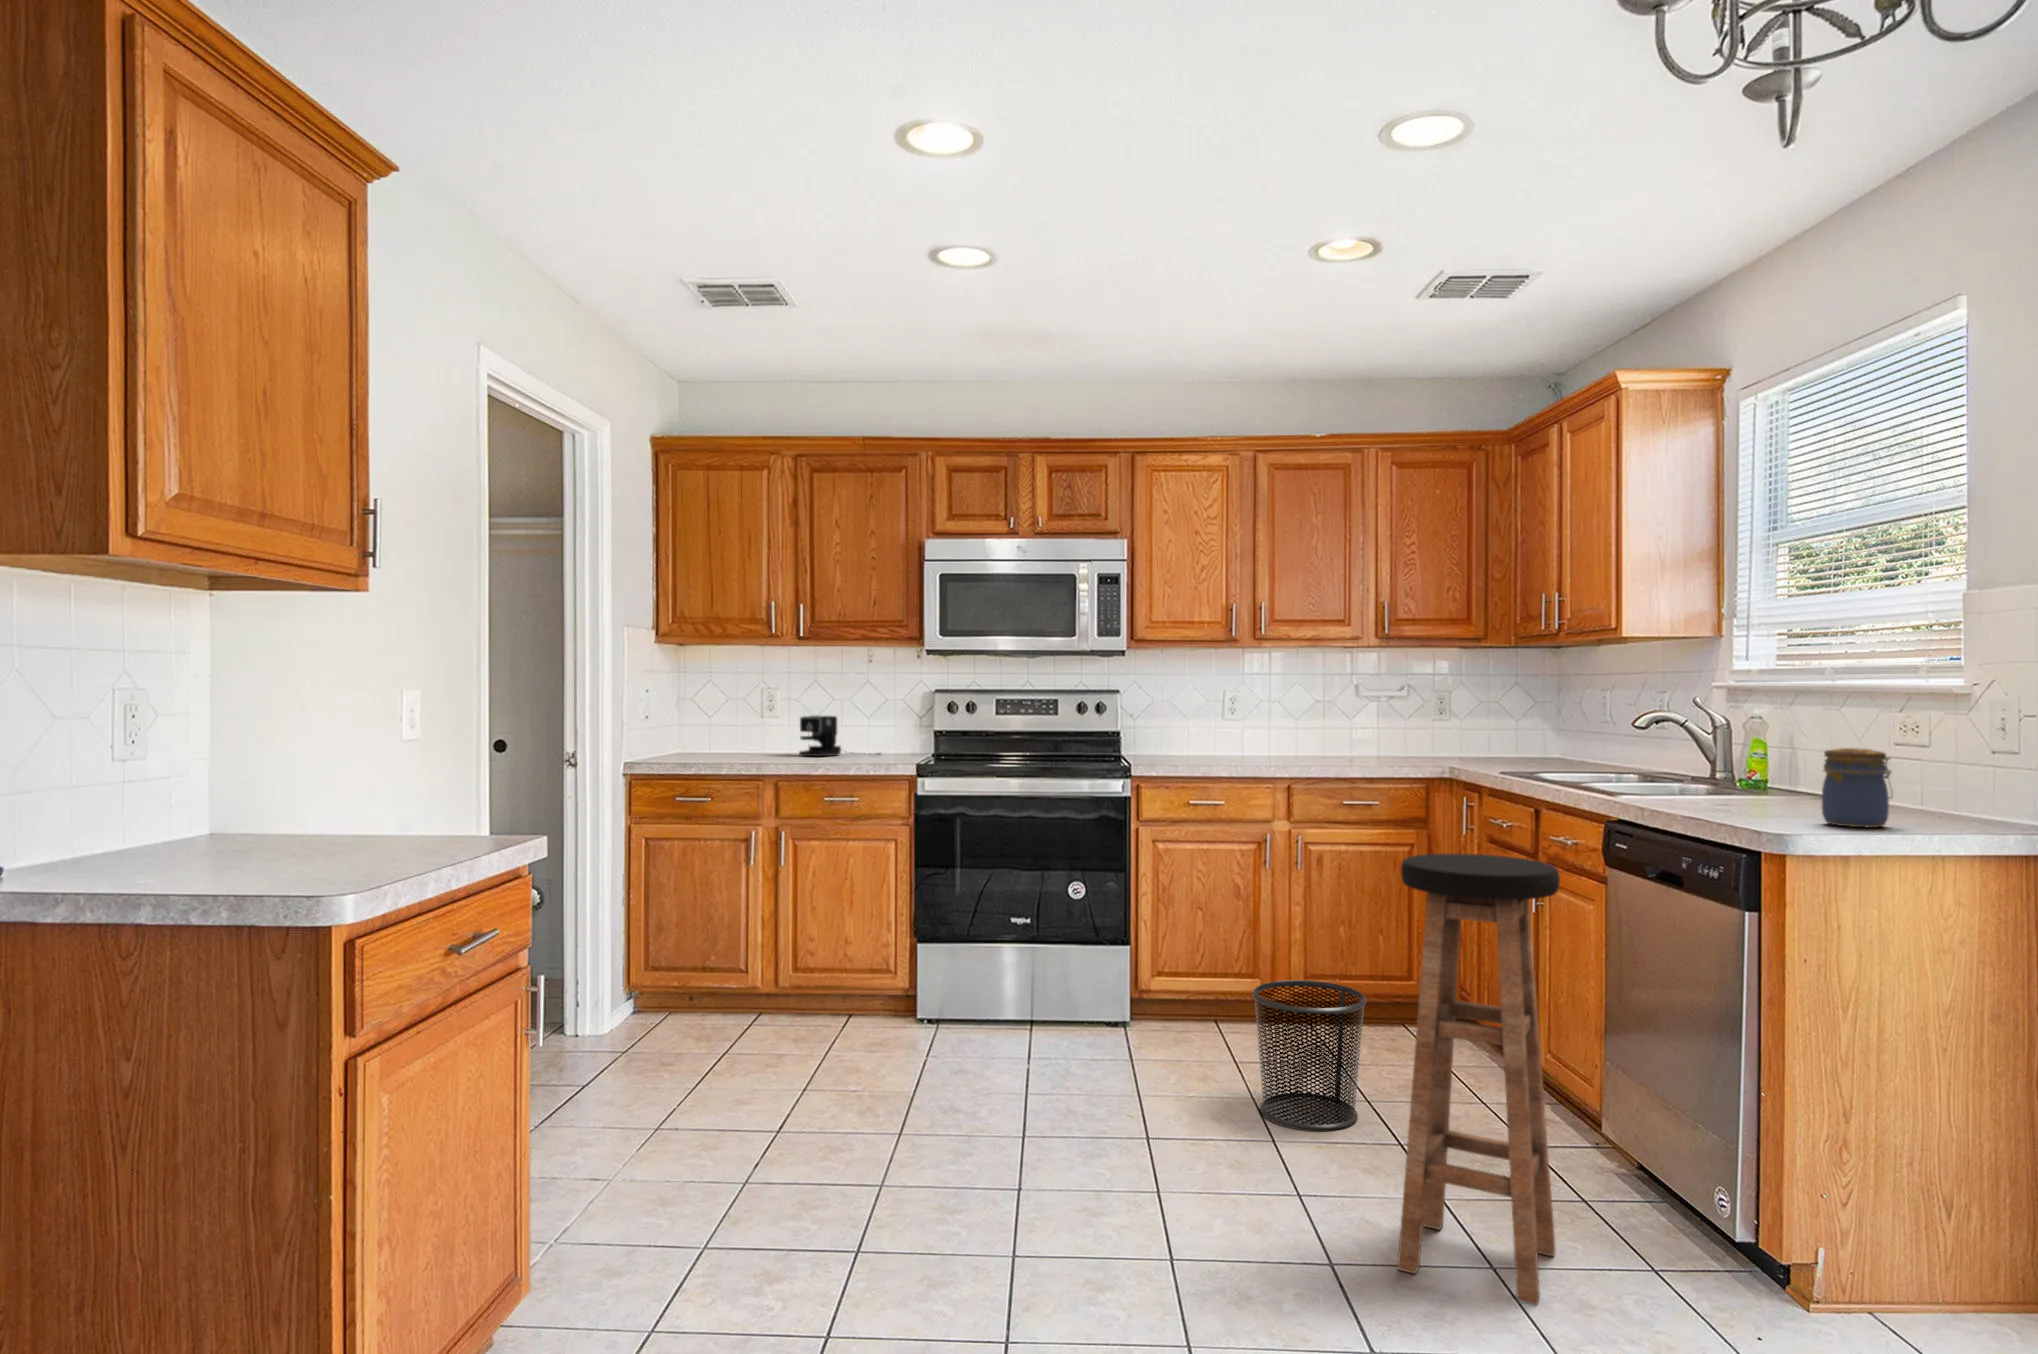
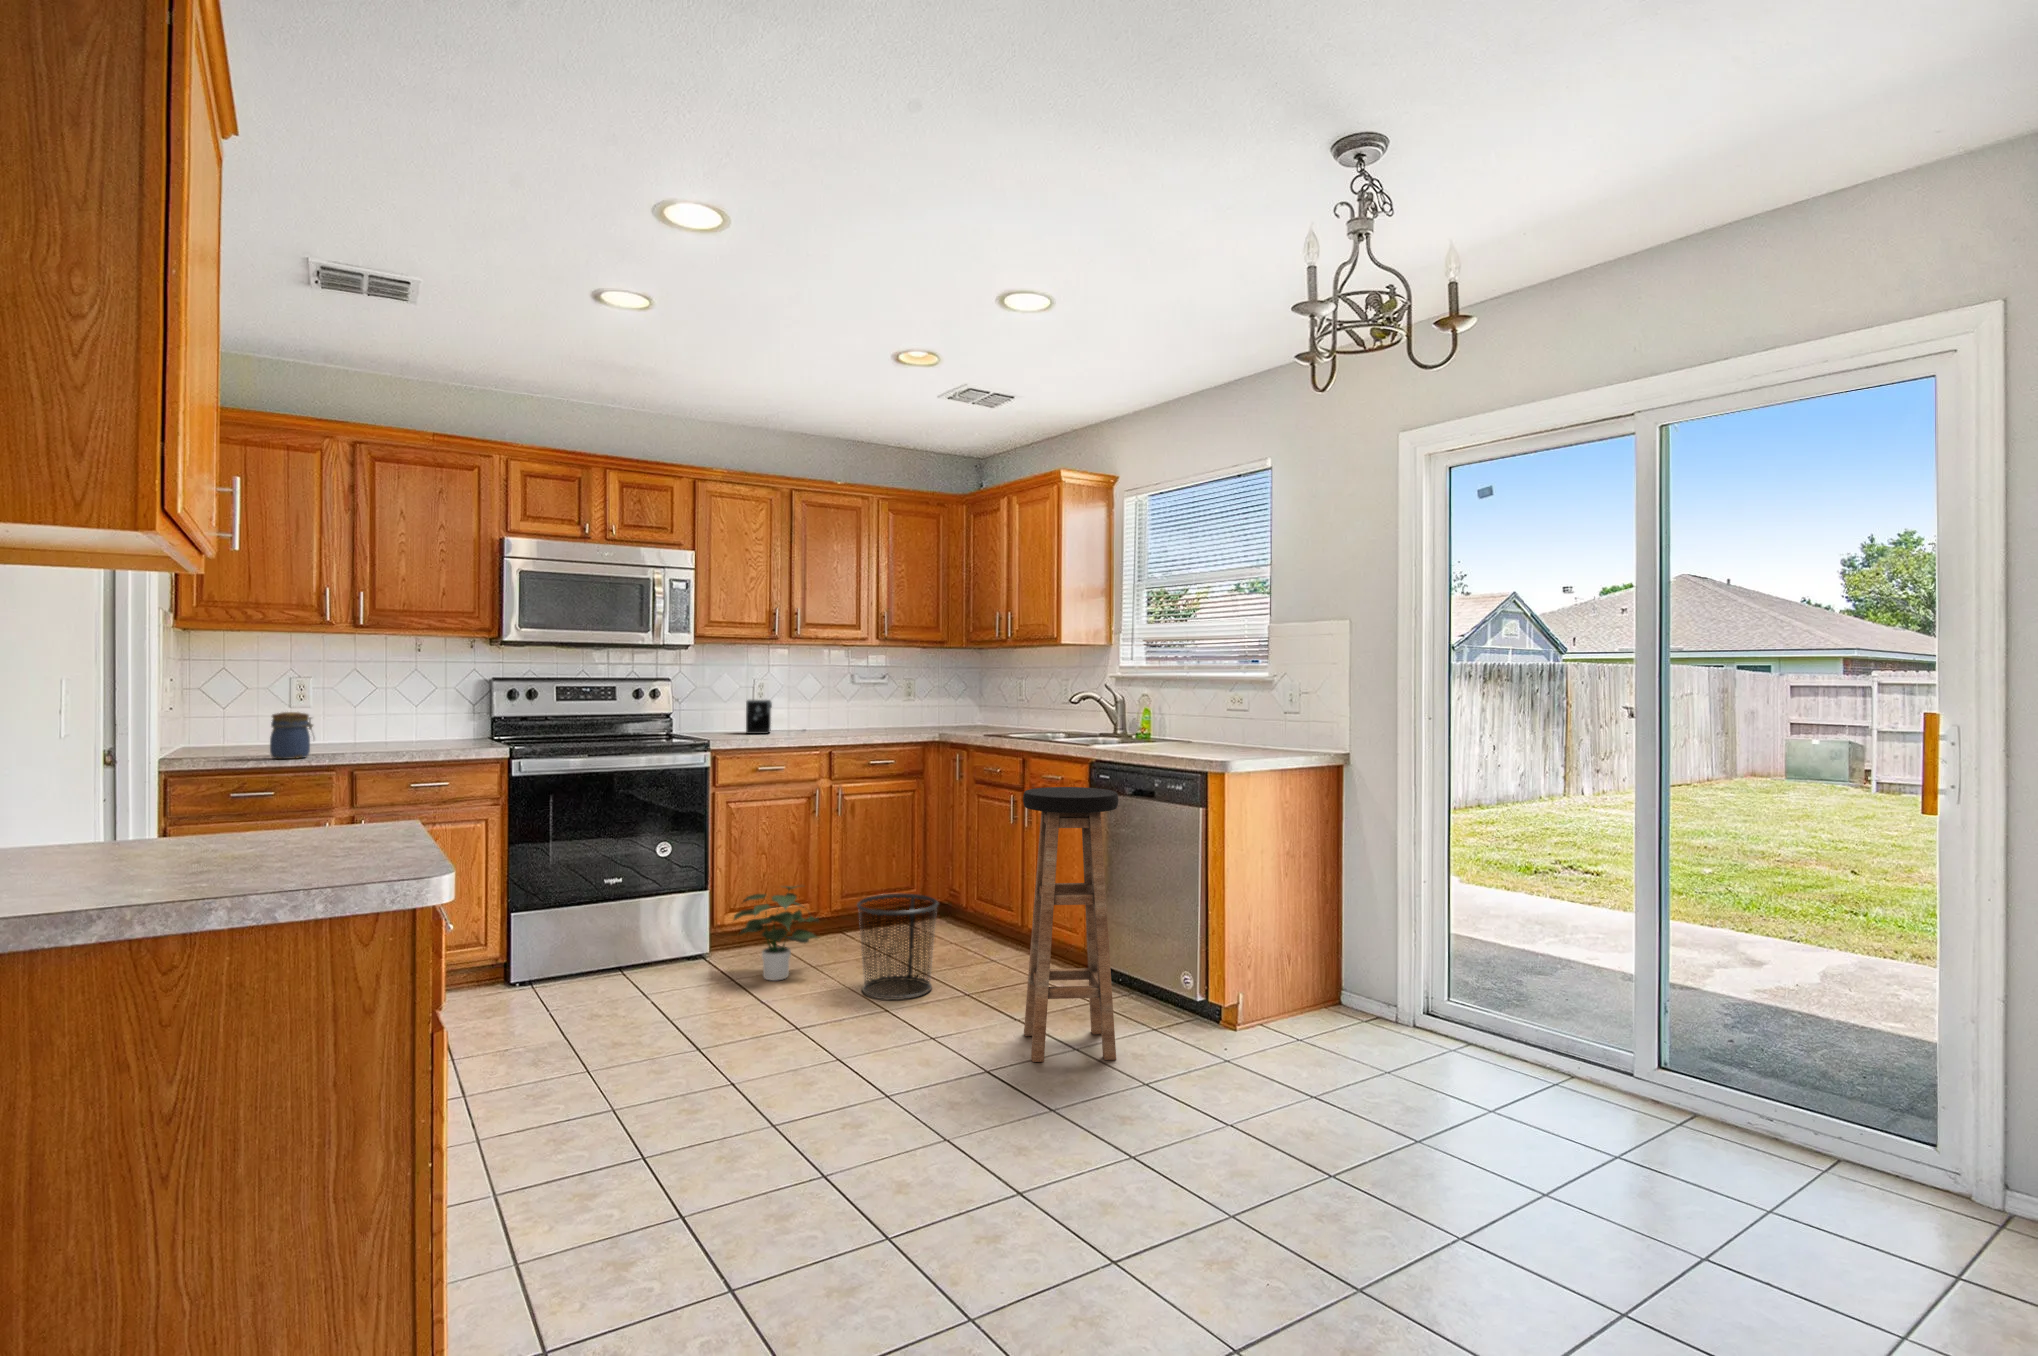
coffee maker: present [799,716,880,756] -> present [746,700,772,734]
jar: present [1822,748,1892,827] -> present [270,712,313,759]
potted plant: none [1129,950,1238,1070] -> present [734,886,819,981]

